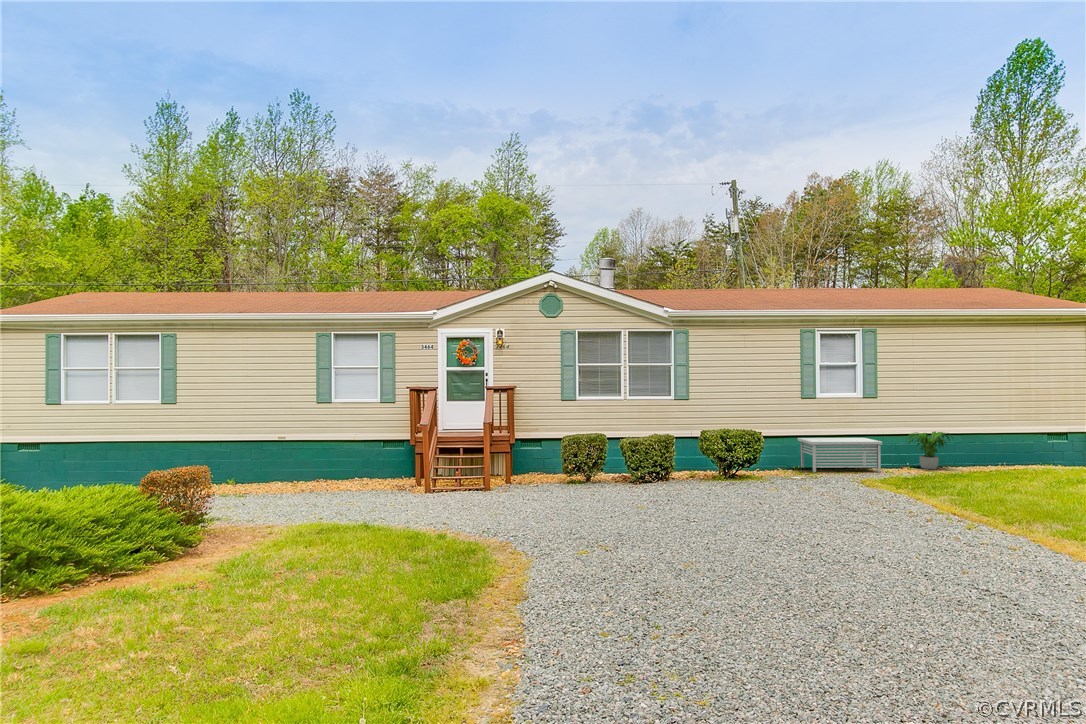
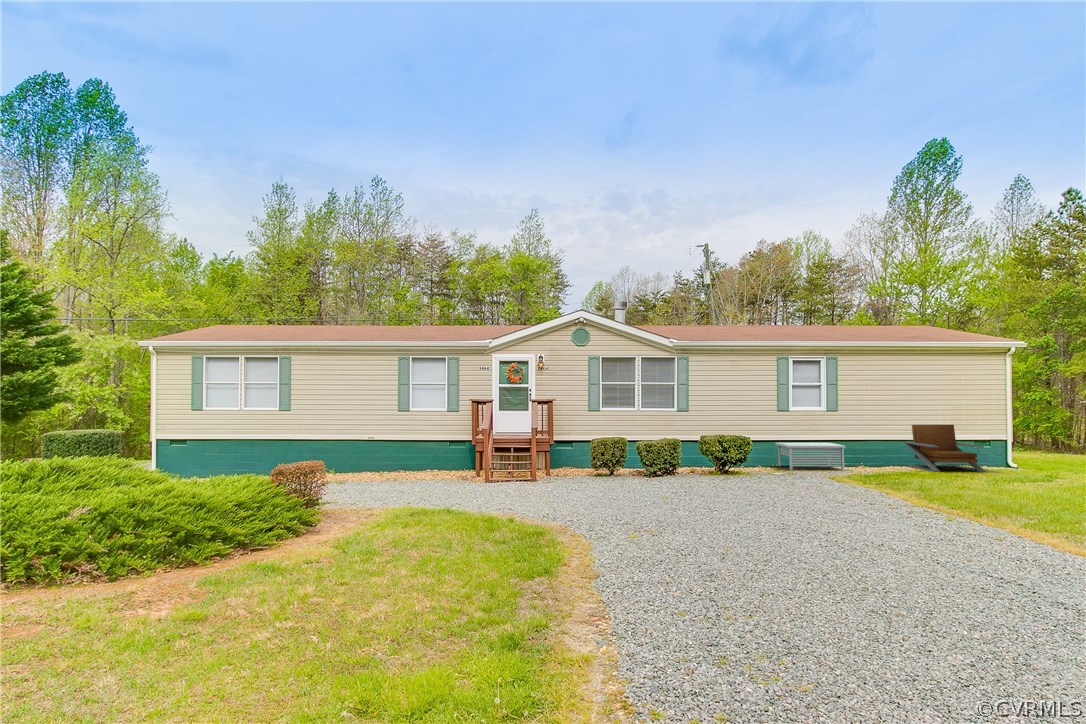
lounge chair: none [959,414,1055,474] -> present [904,425,986,472]
potted plant: present [907,431,953,469] -> none [863,438,902,468]

